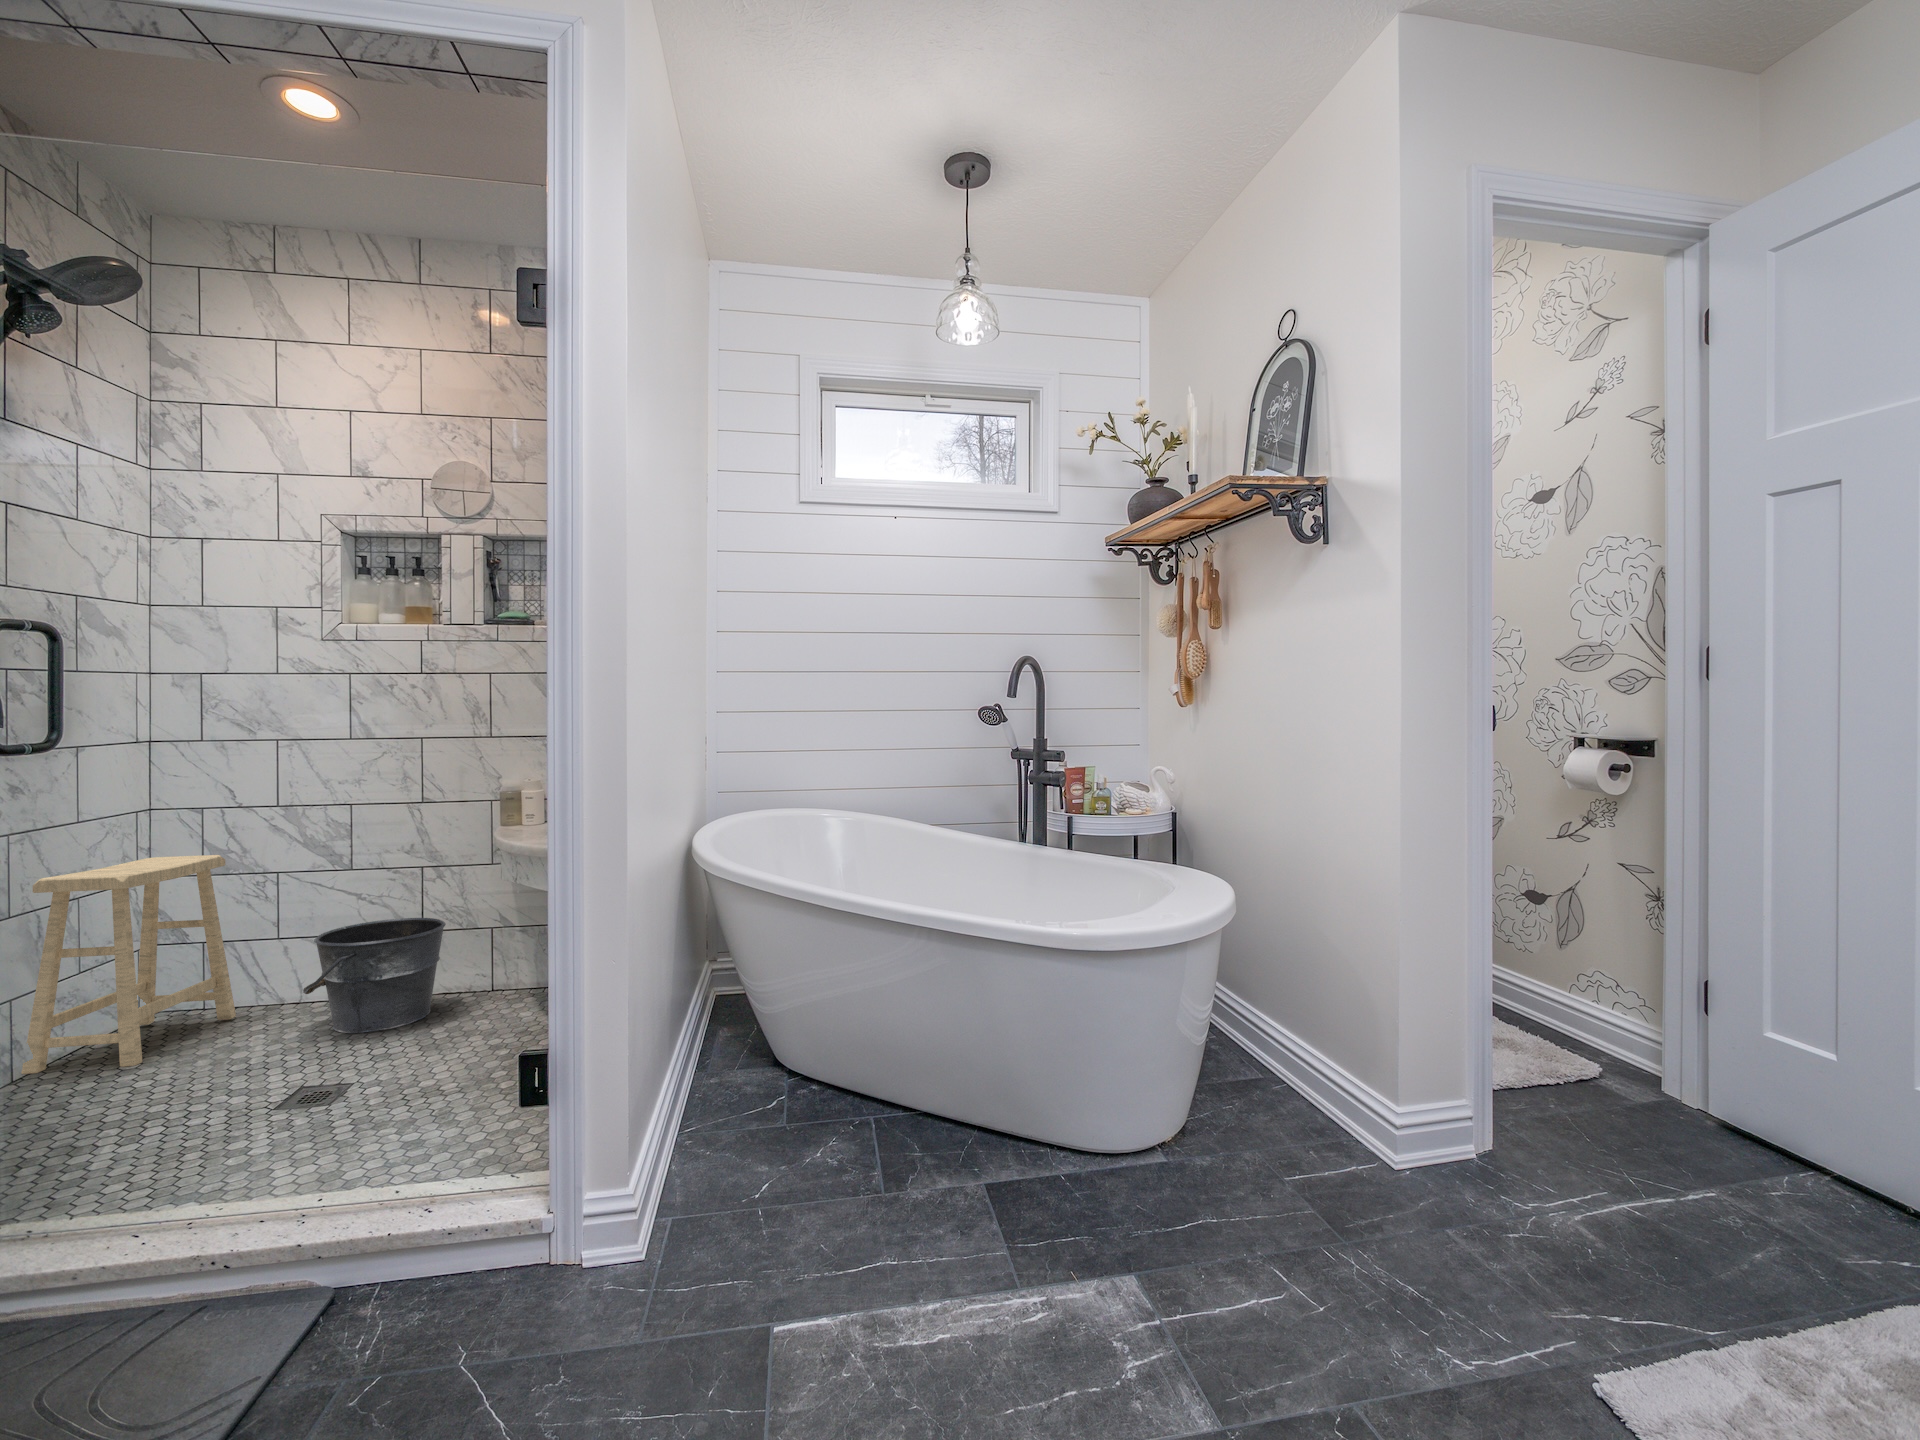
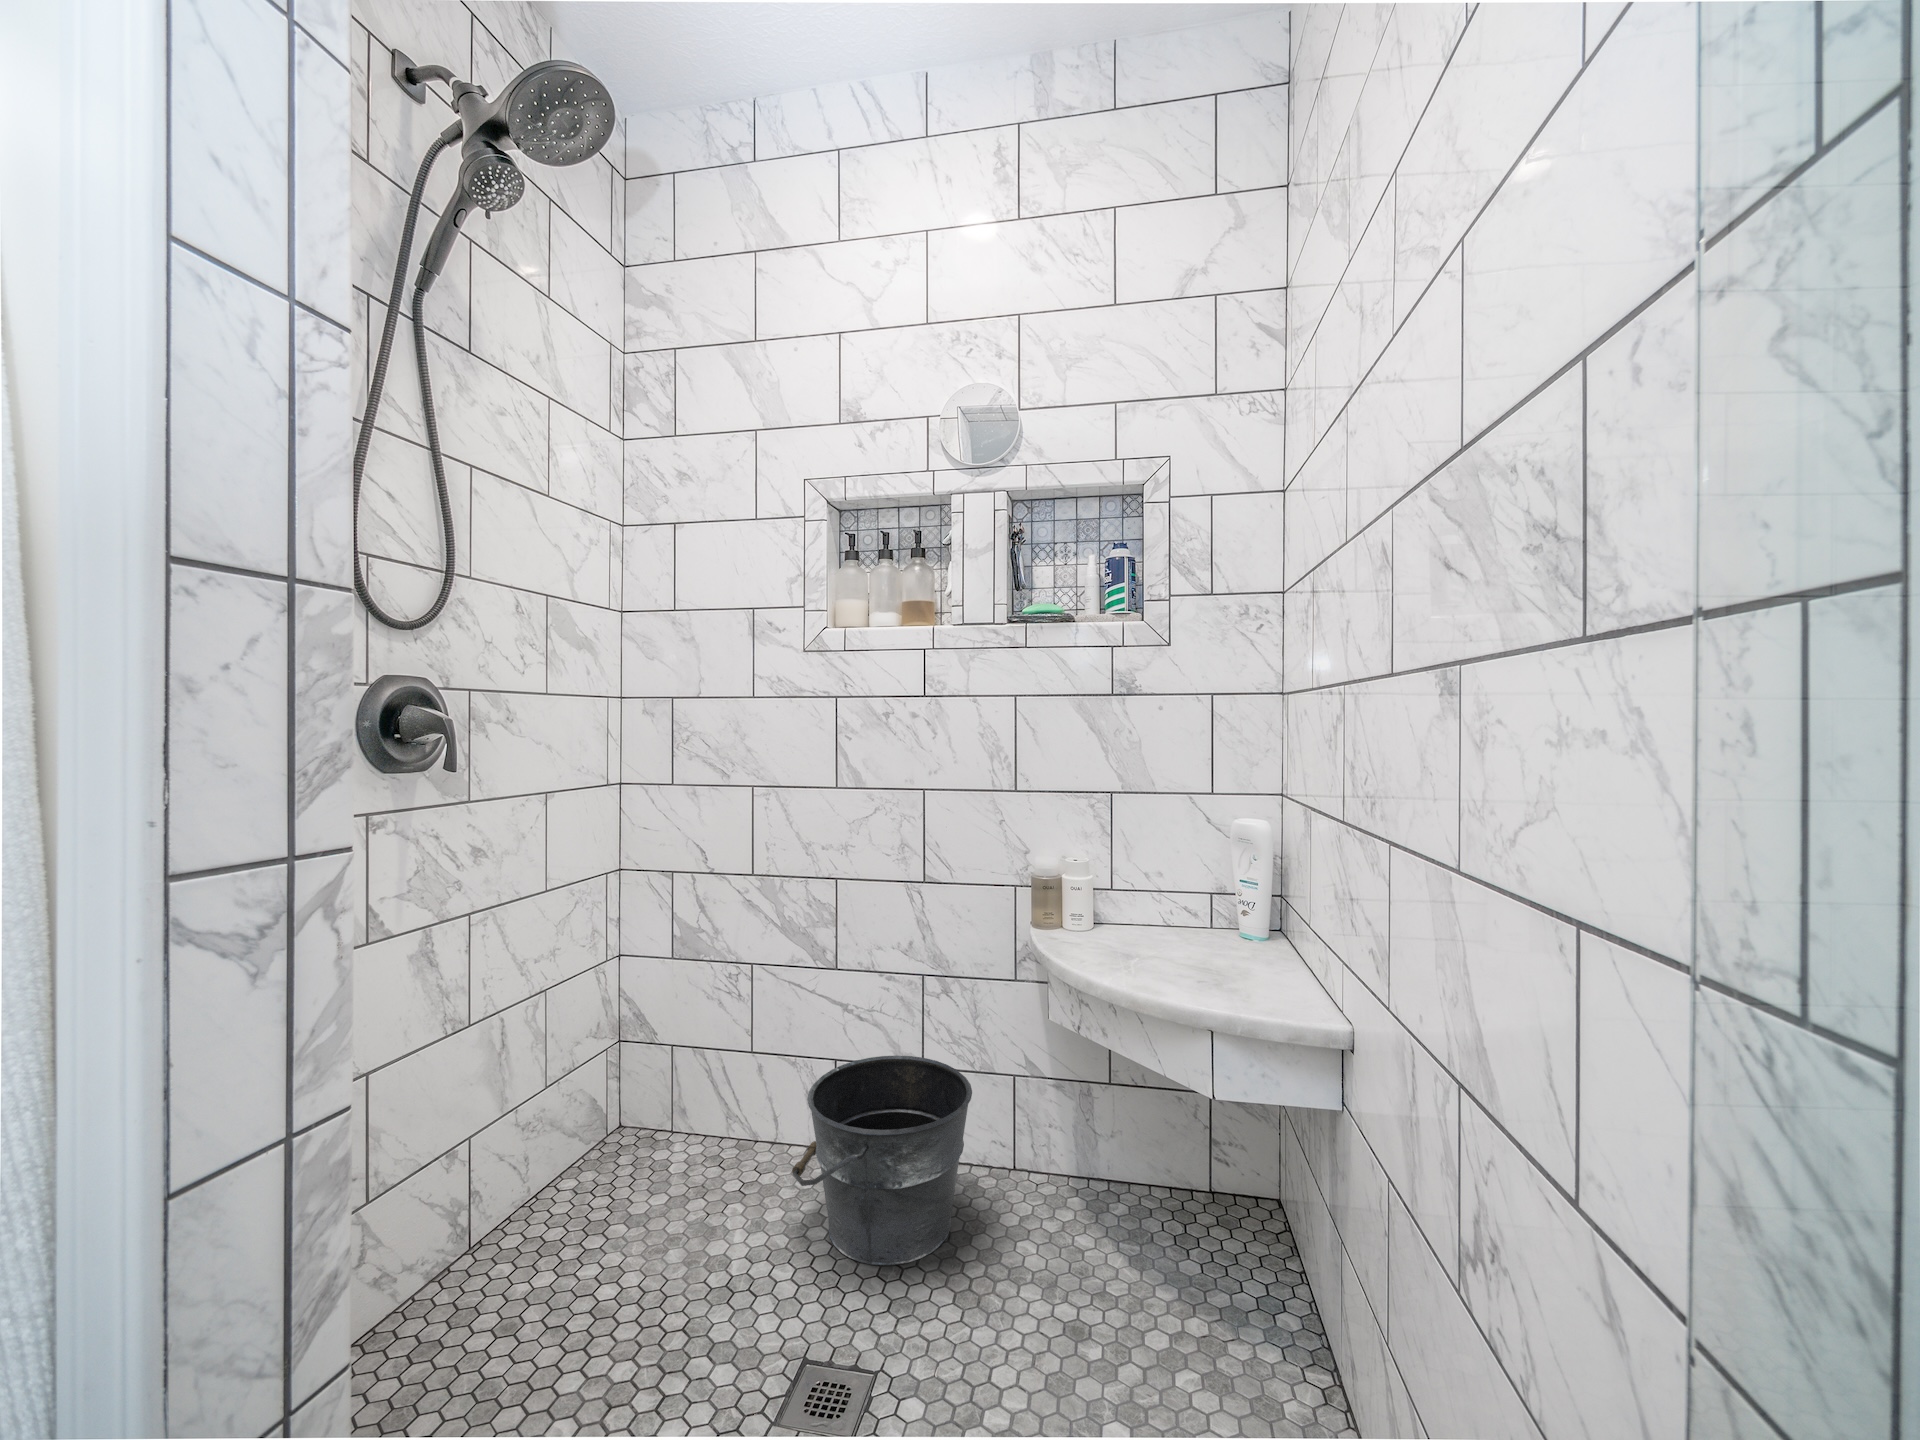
footstool: present [21,855,236,1074] -> none [476,939,707,1282]

